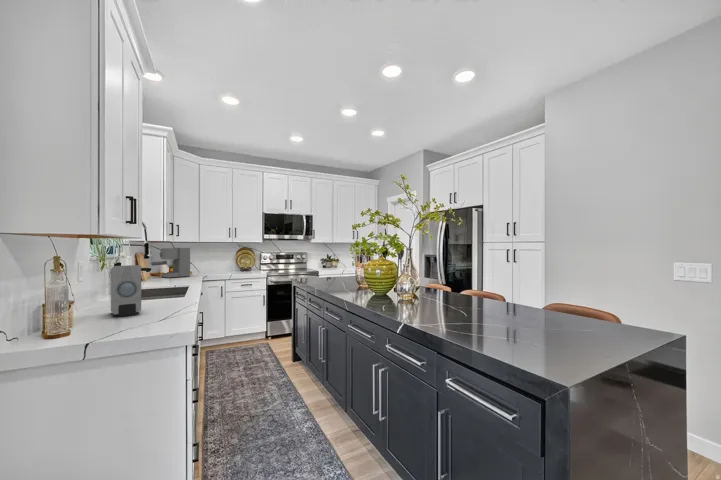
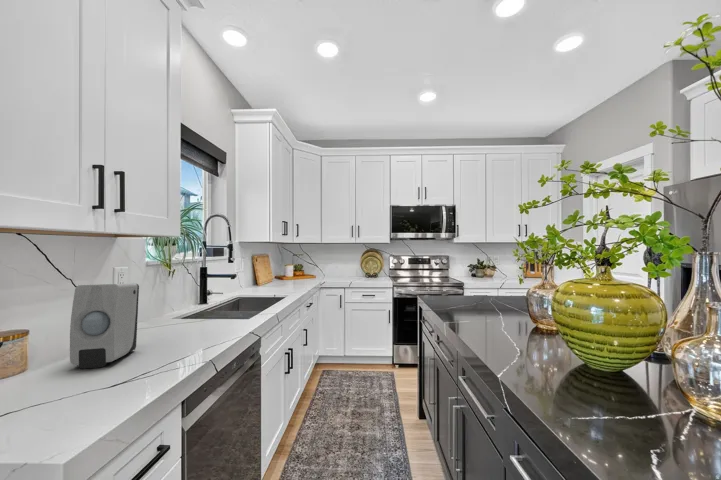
coffee maker: present [151,248,190,278] -> none [269,250,307,284]

